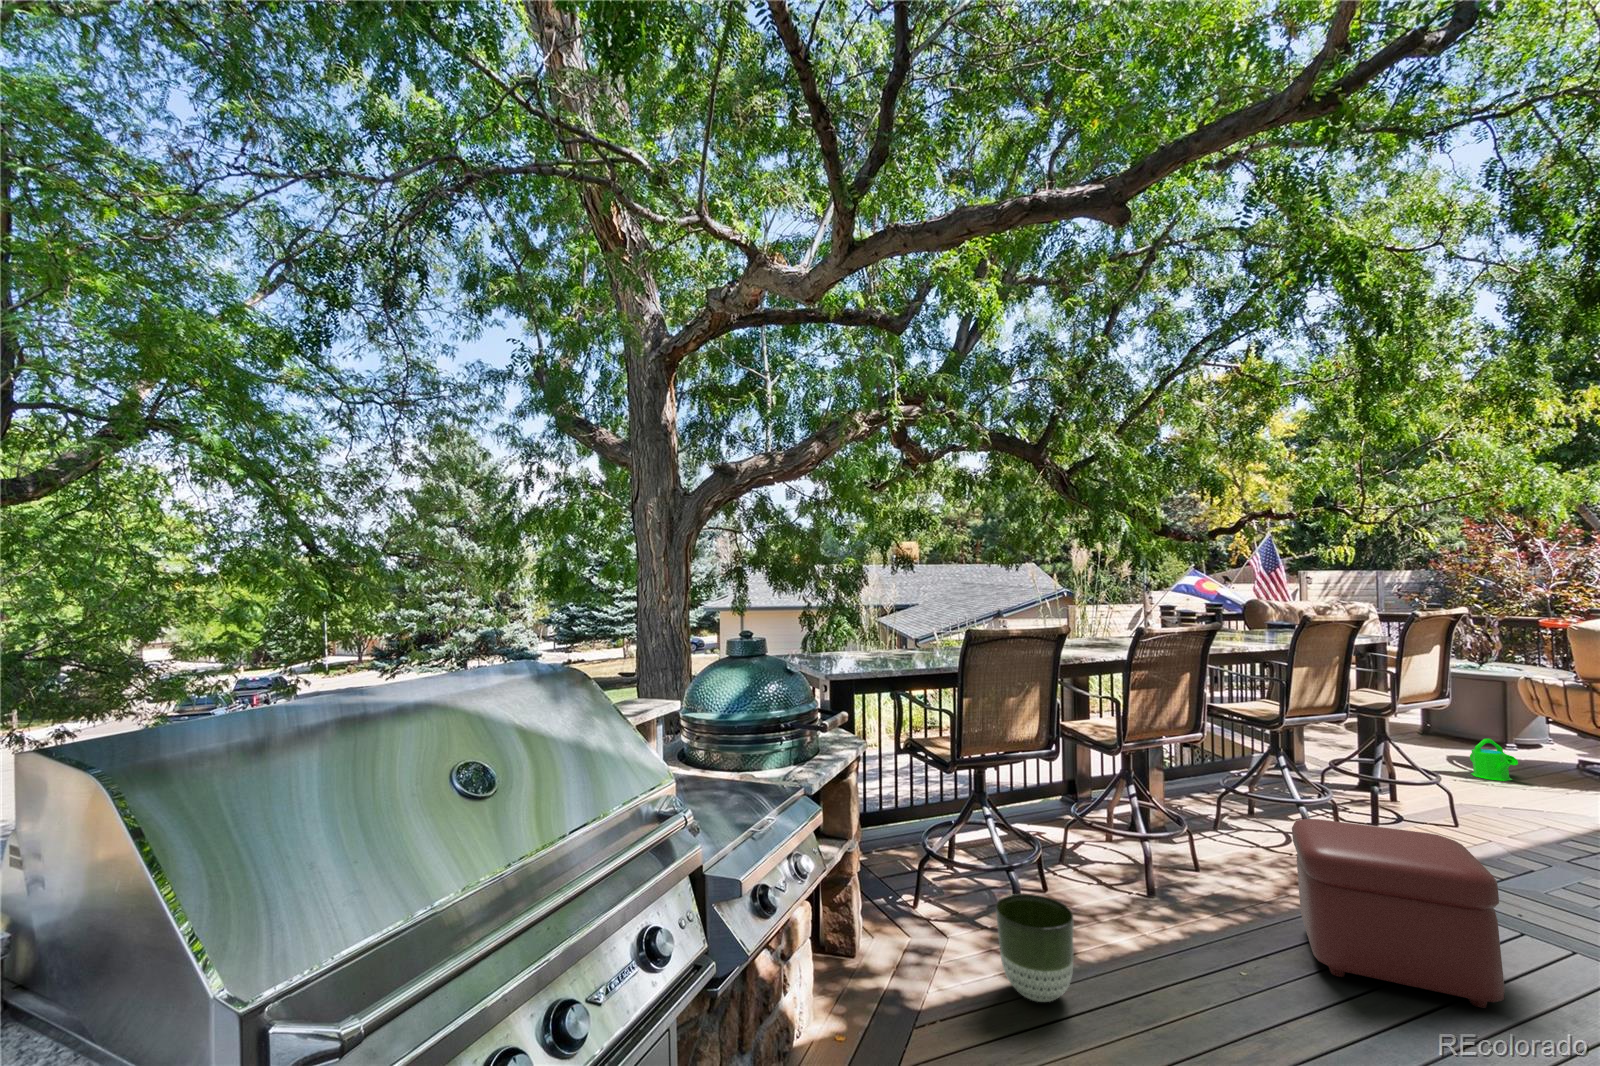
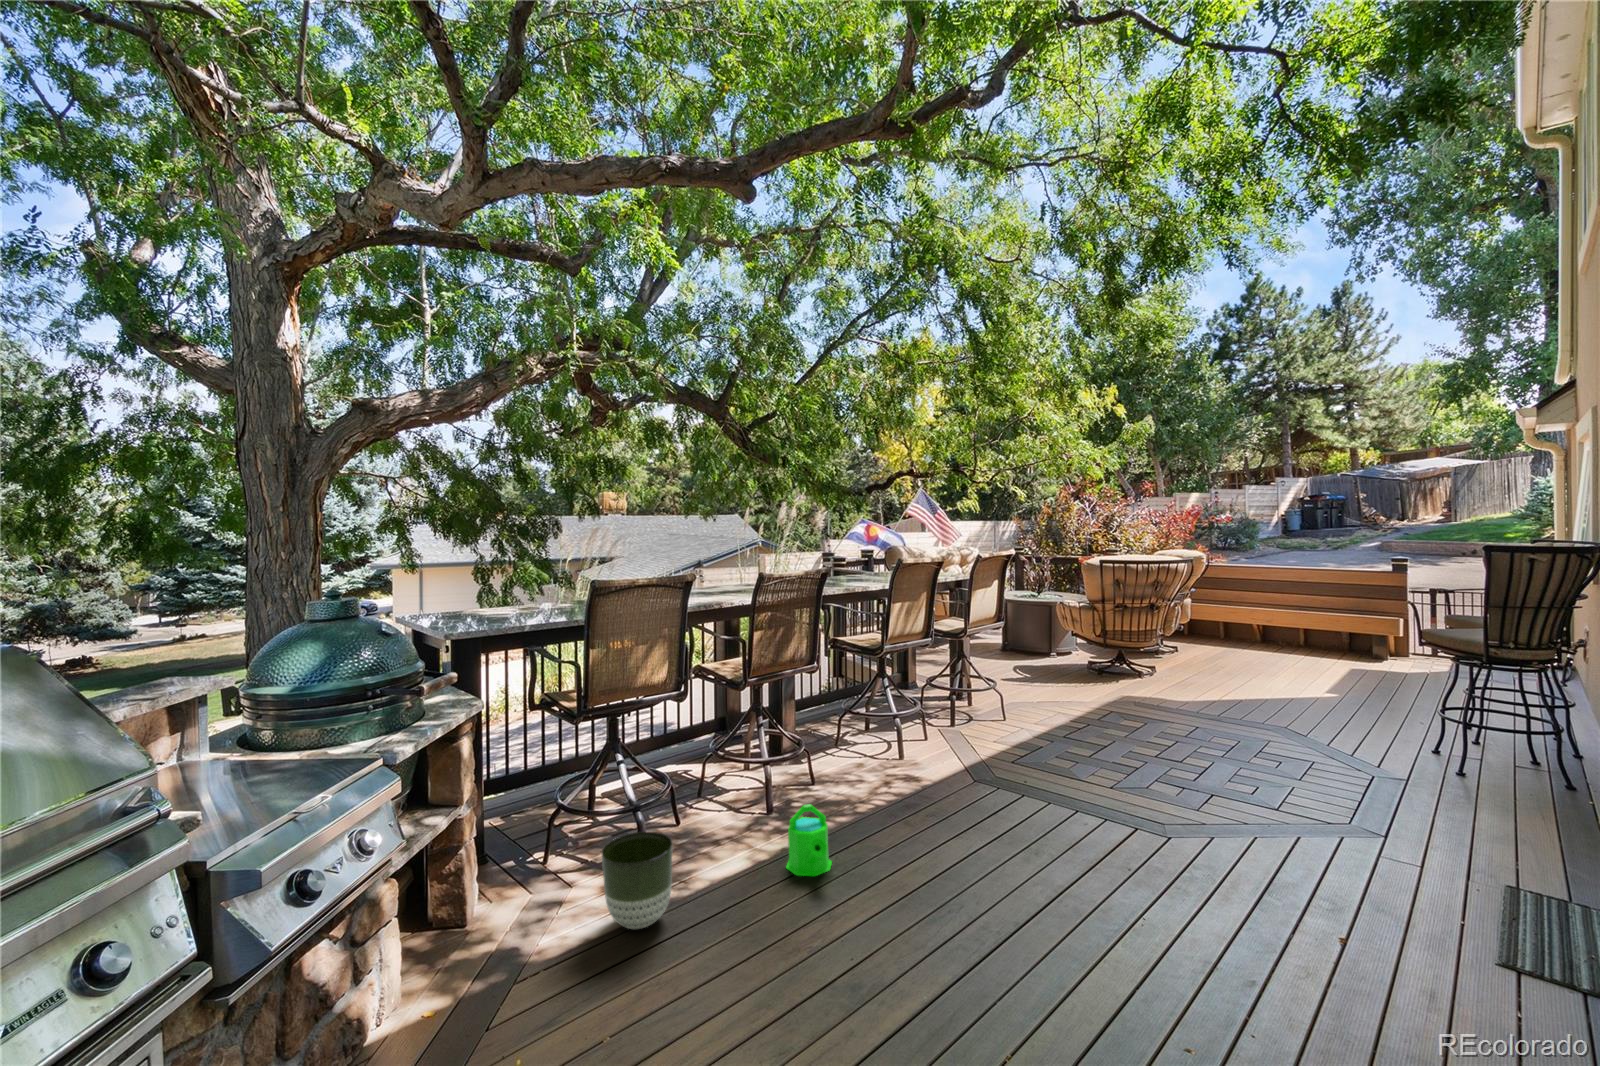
watering can: present [1470,739,1518,781] -> present [786,804,832,876]
ottoman: present [1292,819,1505,1008] -> none [867,729,987,855]

